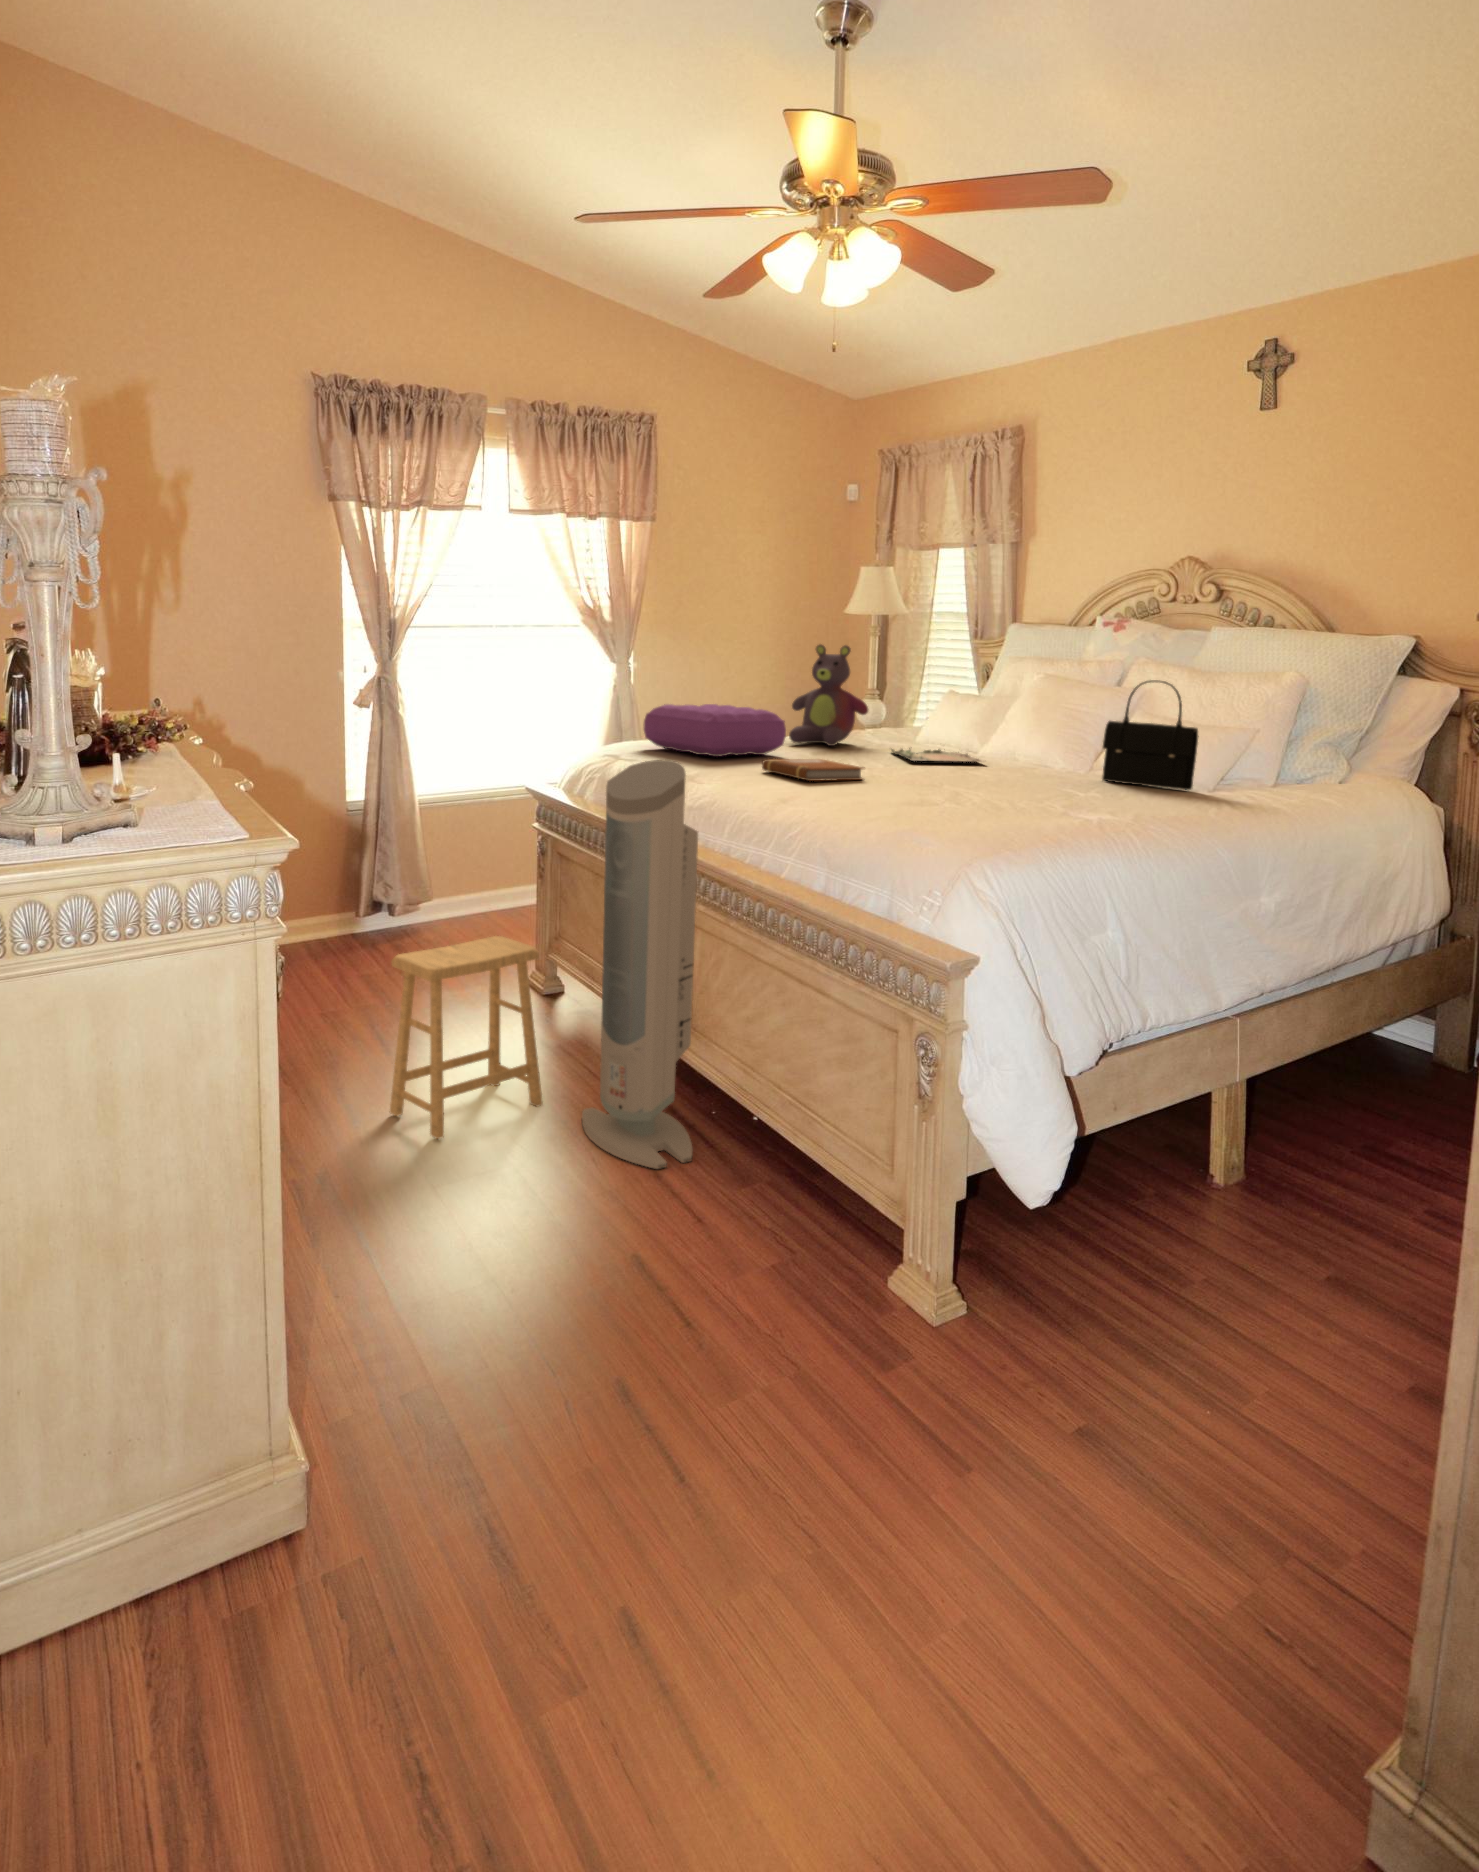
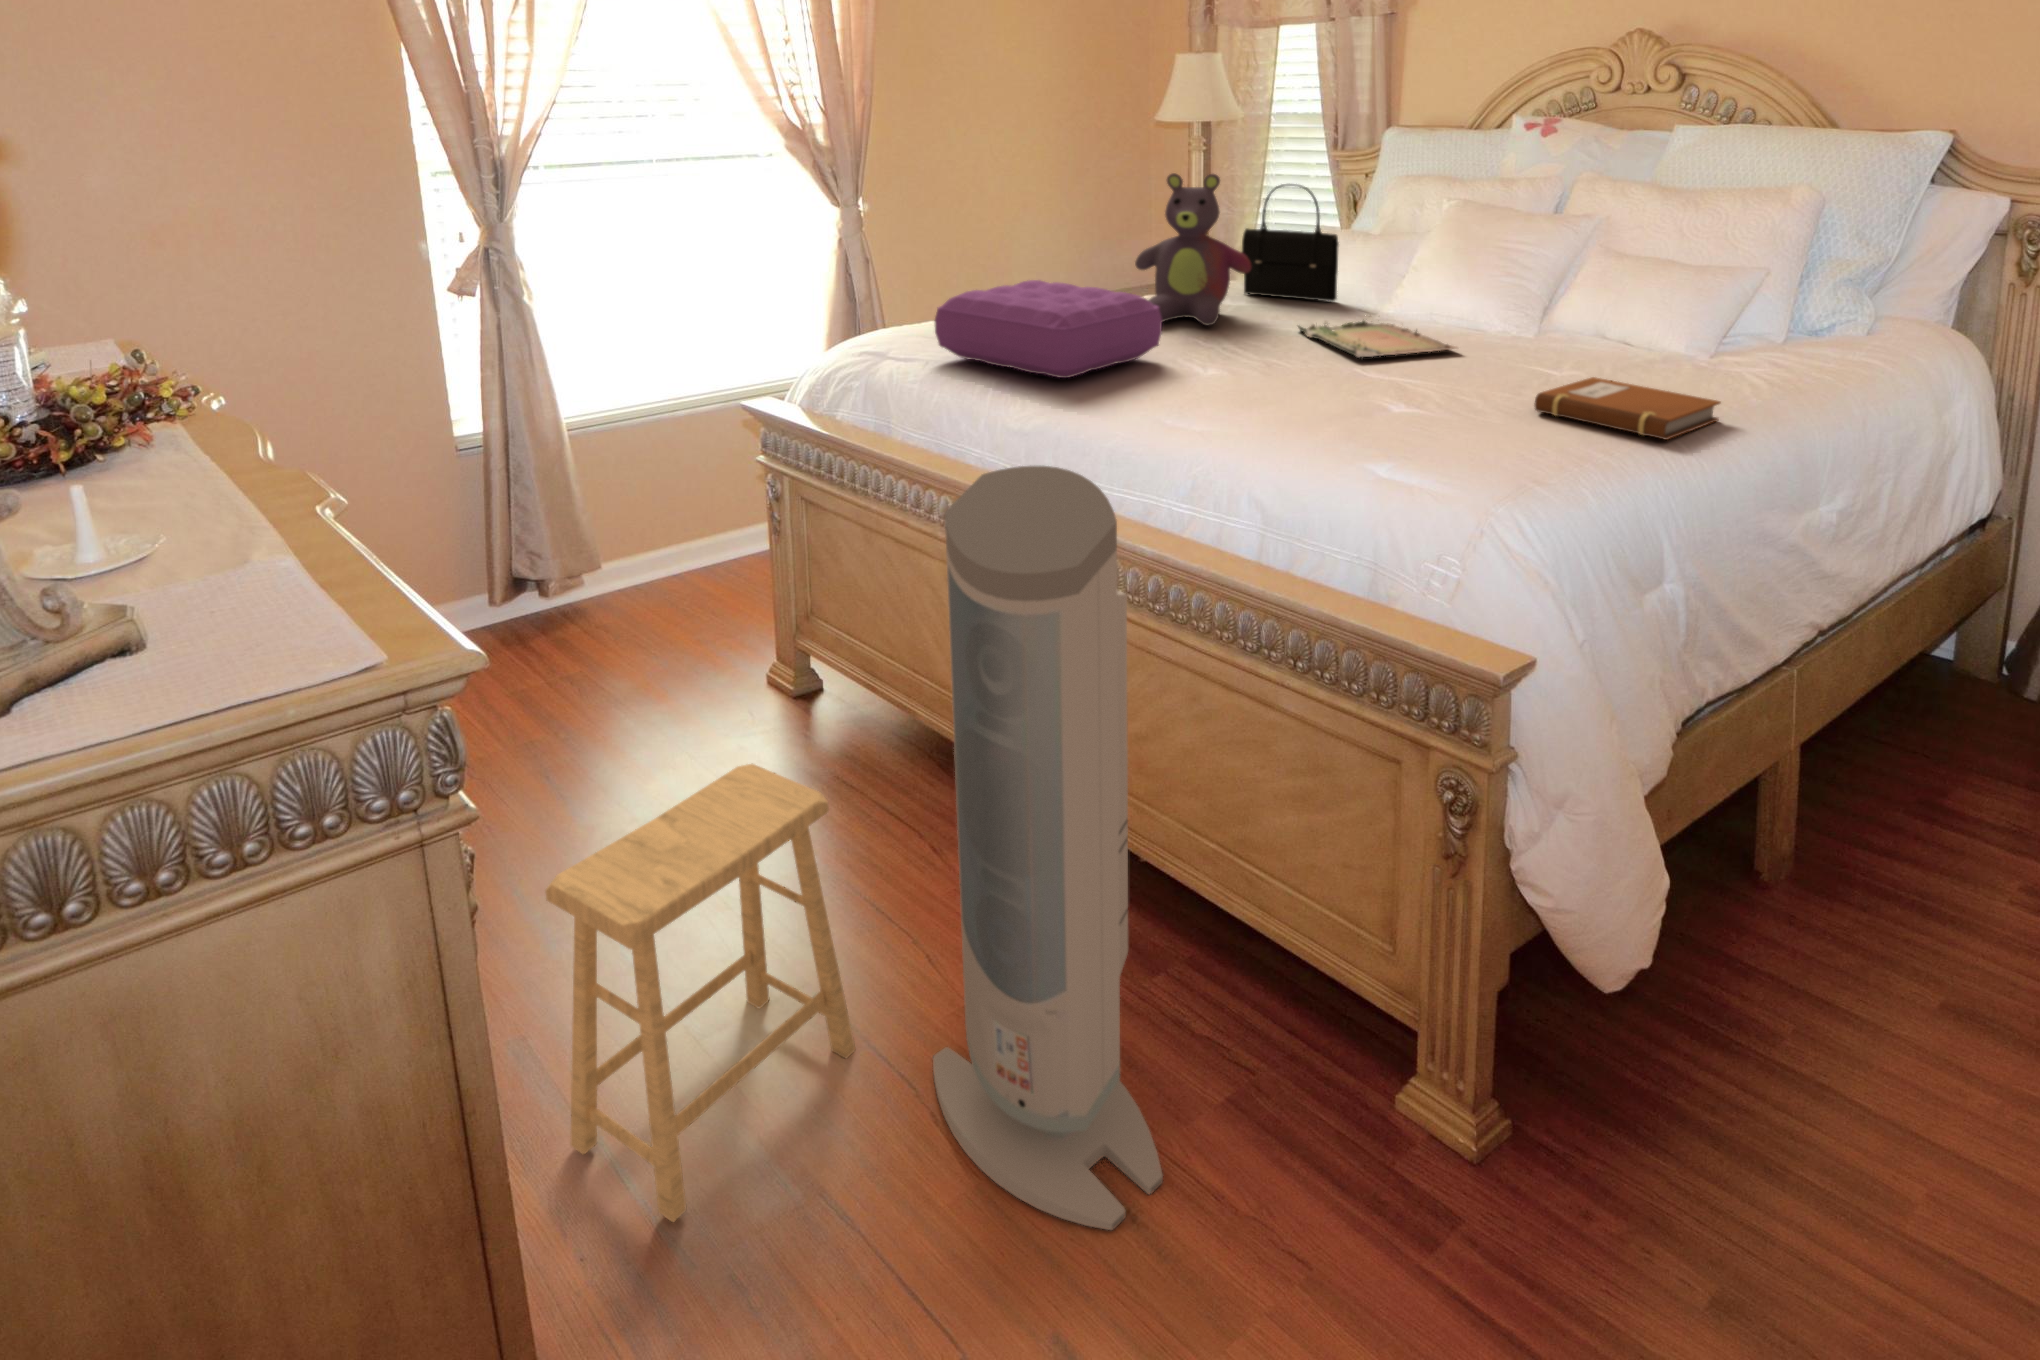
handbag: present [1102,680,1199,790] -> present [1242,184,1339,302]
notebook: present [762,759,863,781] -> present [1535,377,1721,440]

